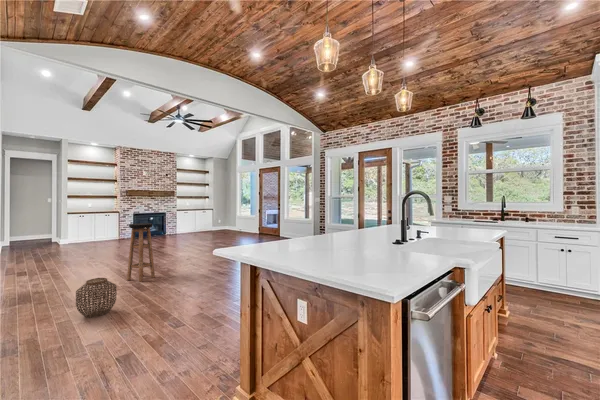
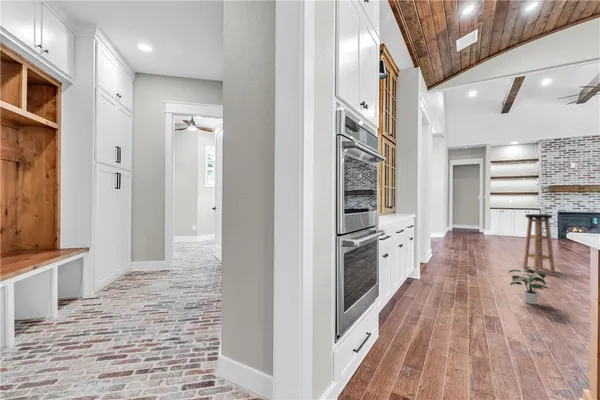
woven basket: present [76,278,117,318] -> none [467,252,499,283]
potted plant: none [138,283,175,325] -> present [509,267,548,304]

